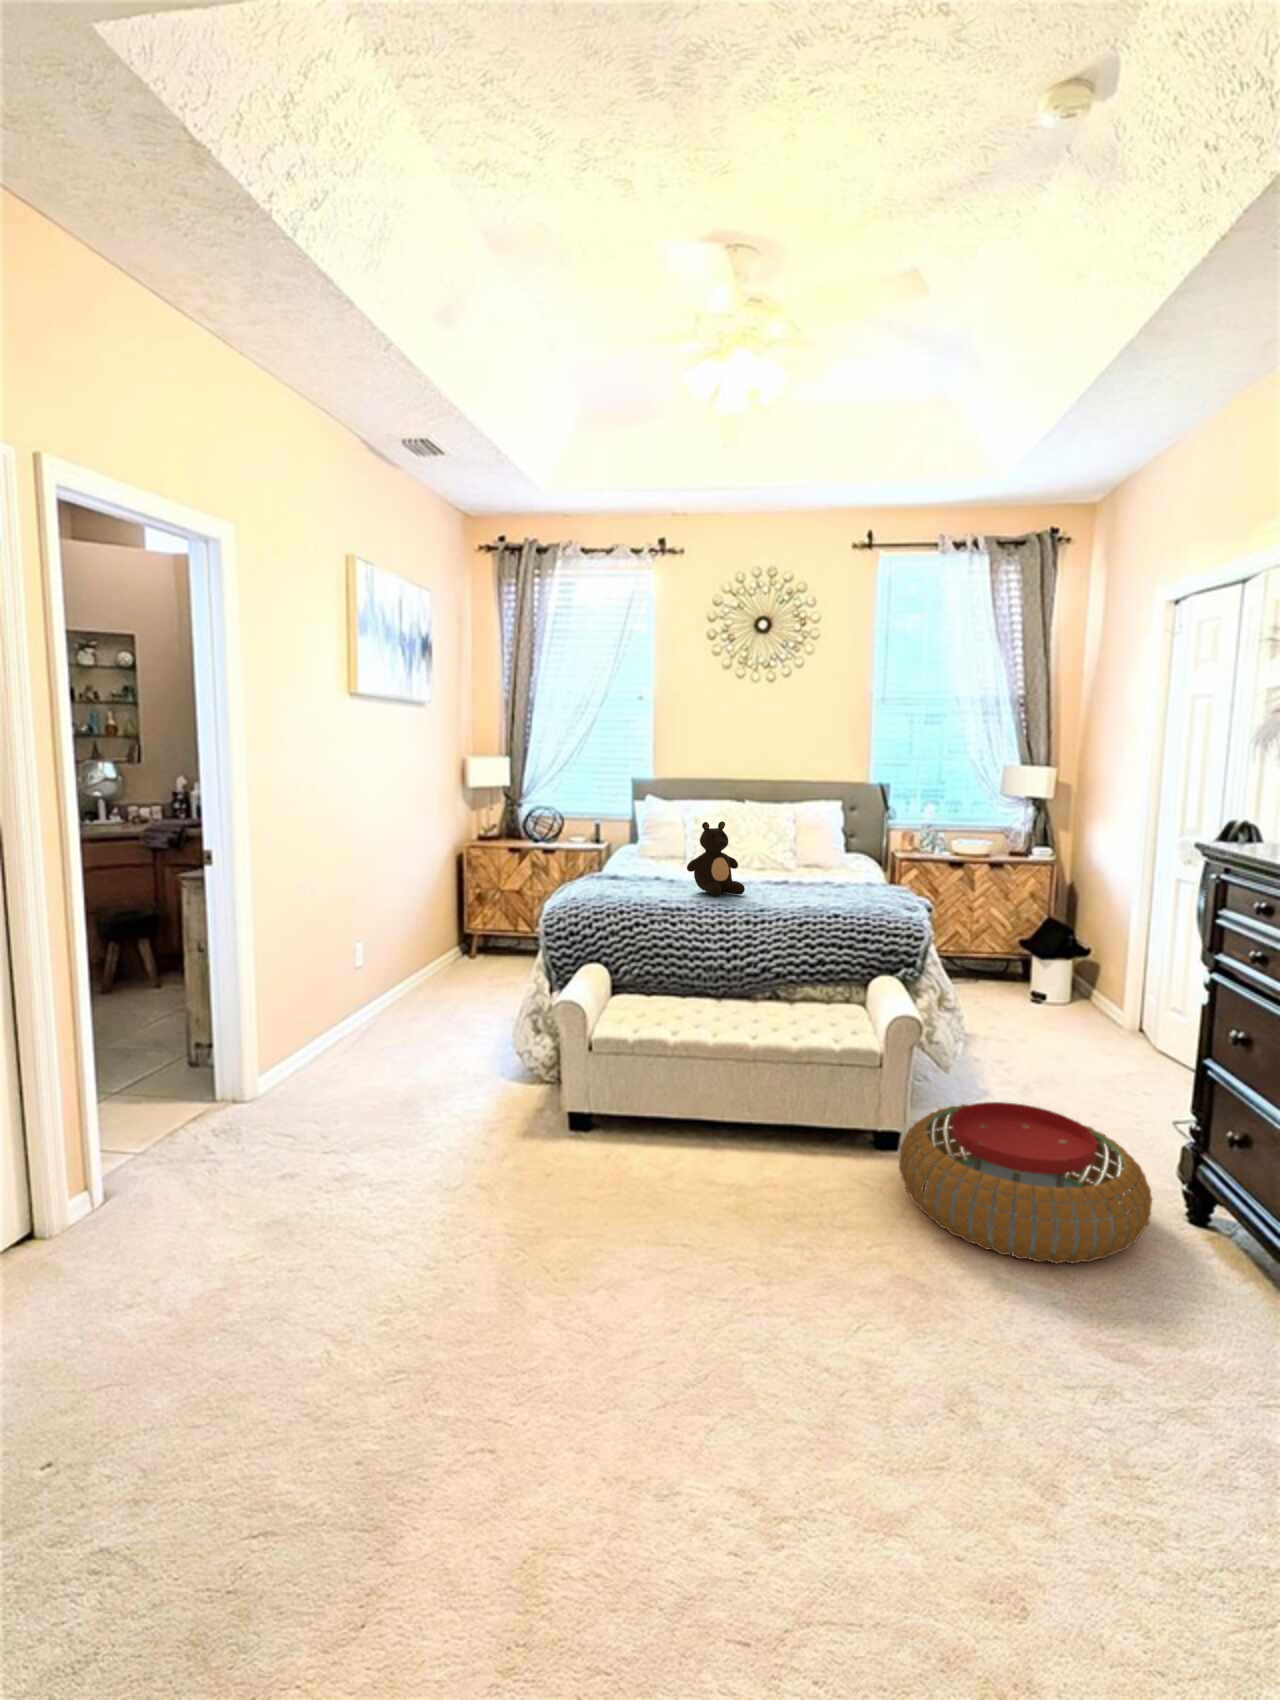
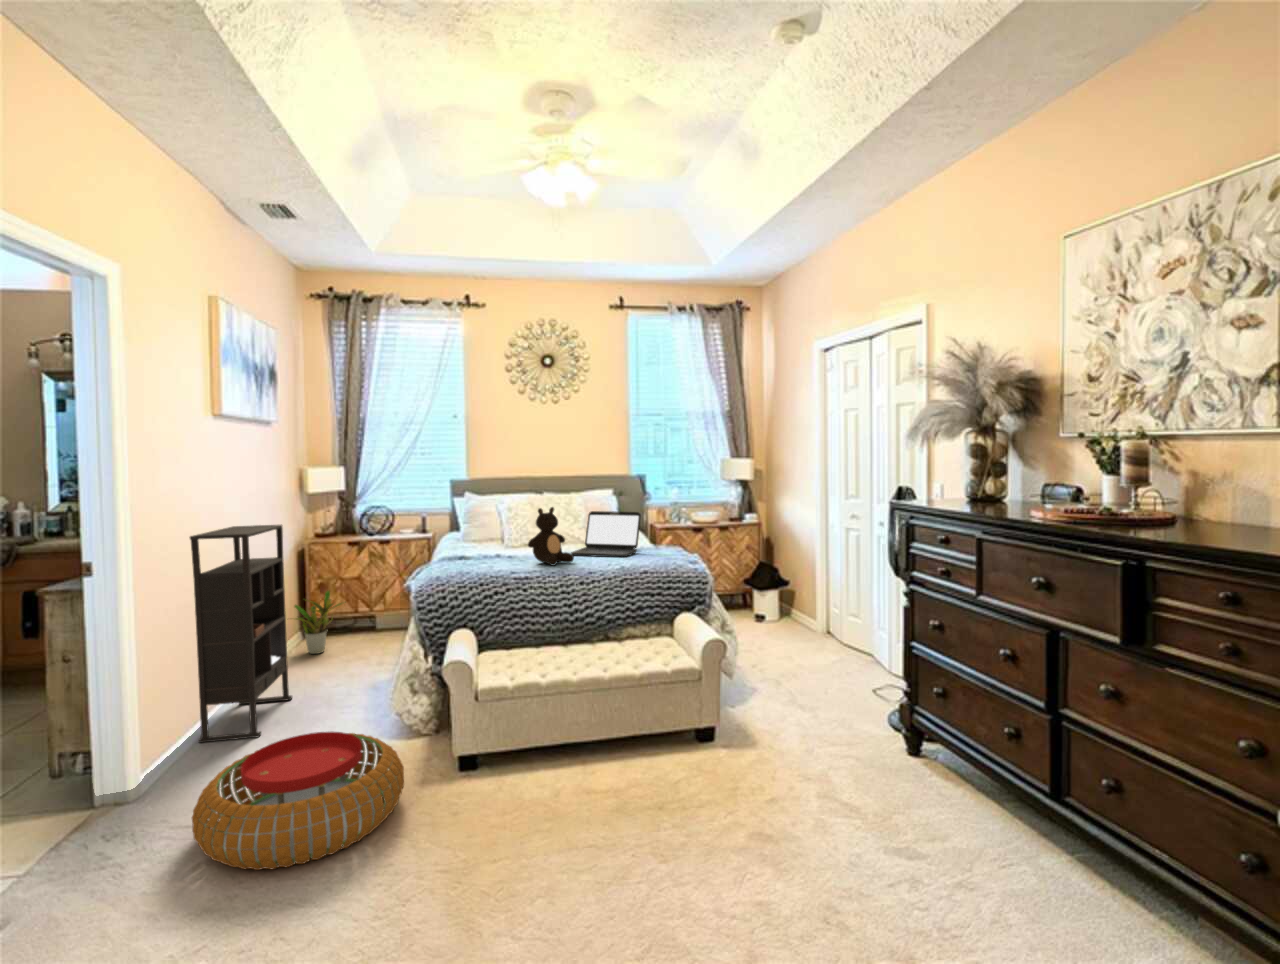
bookshelf: none [324,822,429,1056] -> present [190,525,292,743]
laptop: none [751,829,850,895] -> present [571,511,641,557]
potted plant: none [435,903,501,974] -> present [294,591,341,654]
pouf: present [899,1102,1152,1264] -> present [192,732,404,870]

